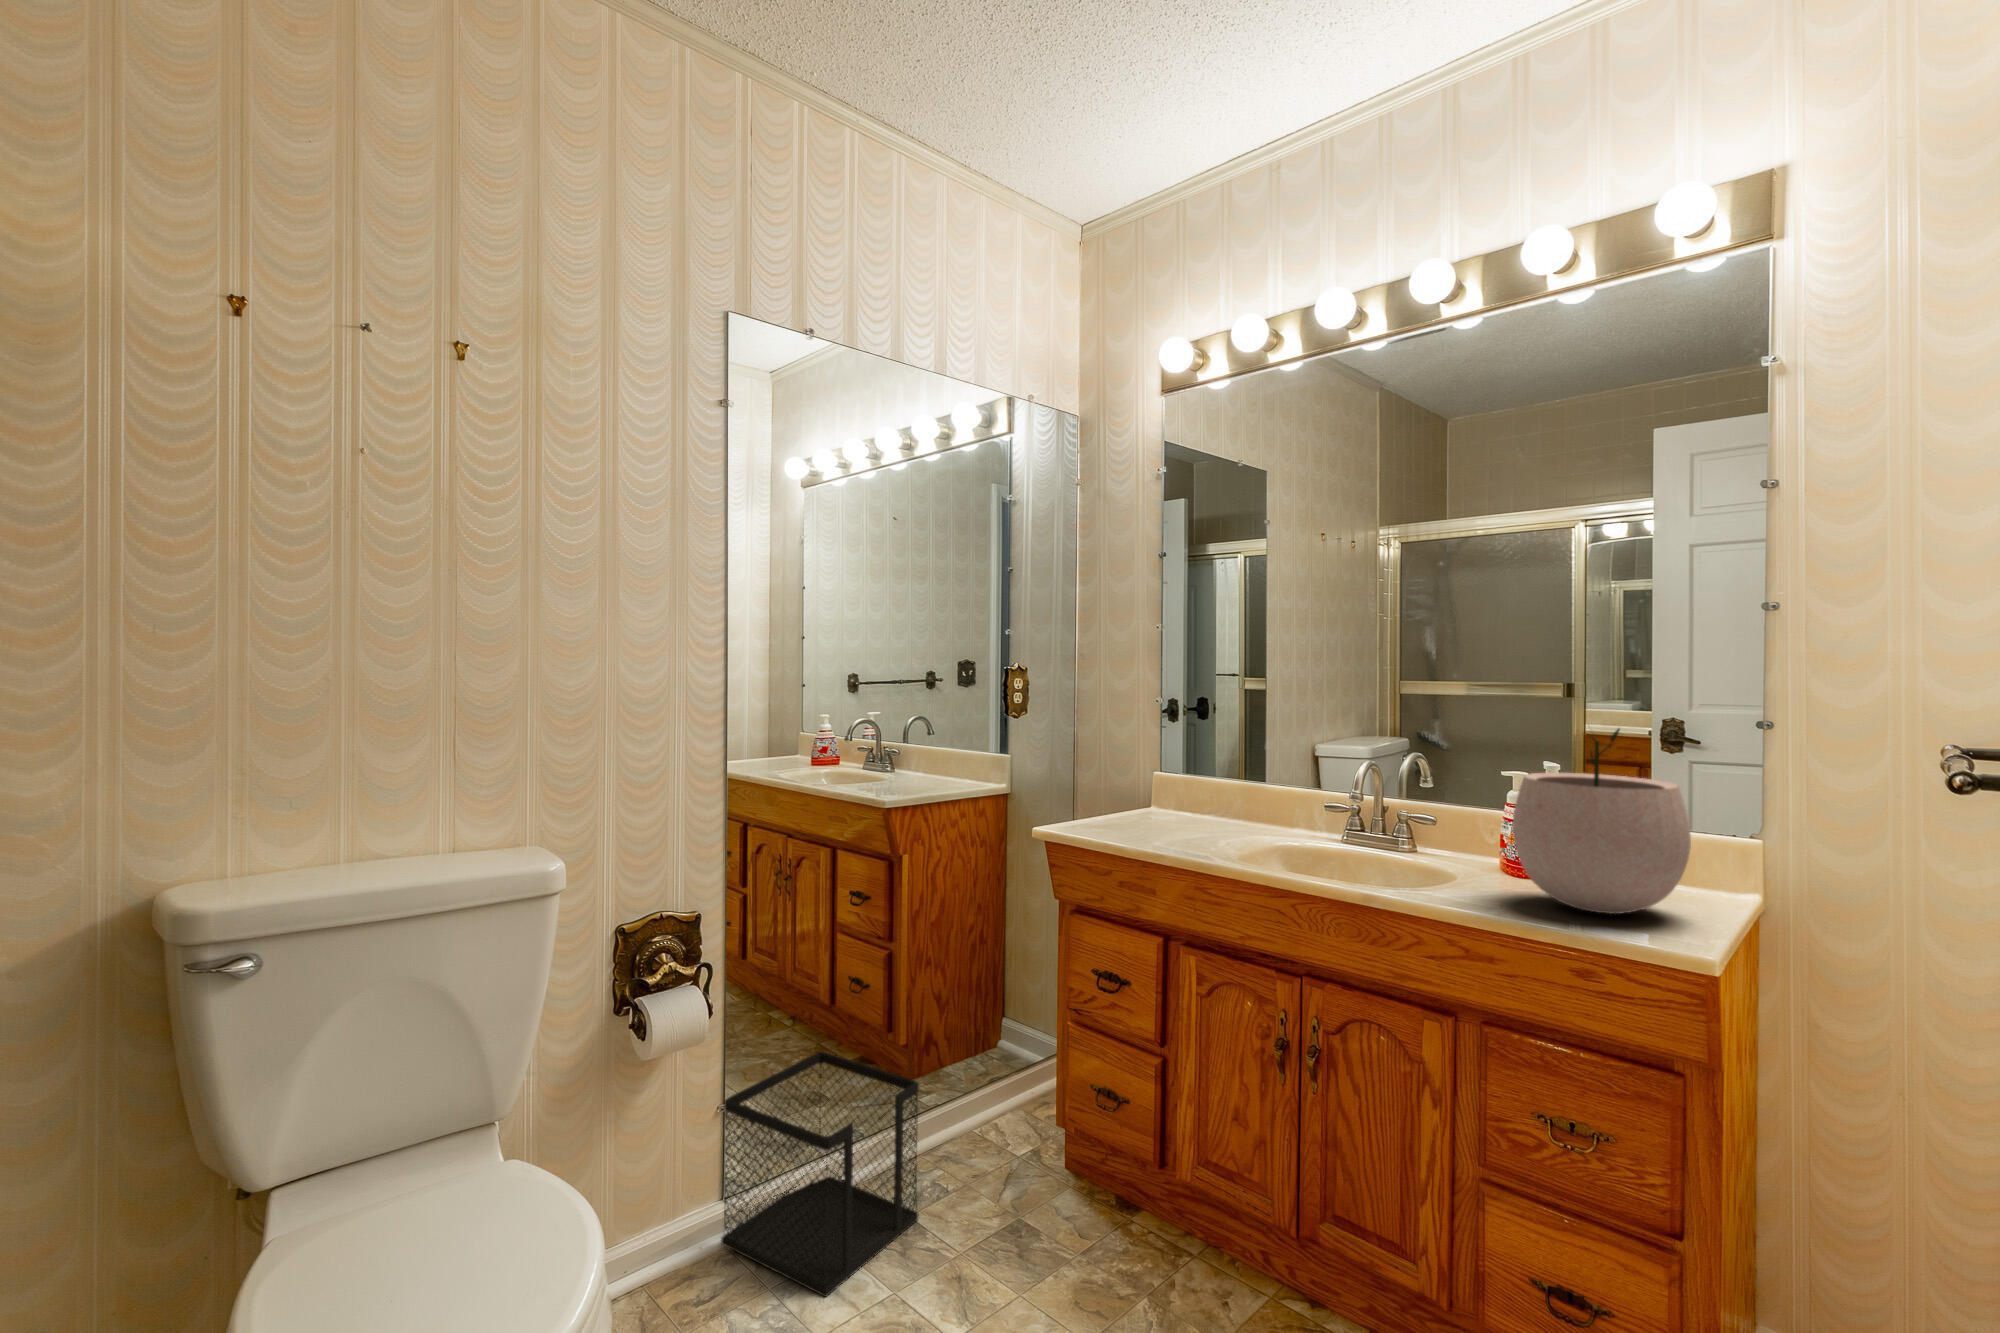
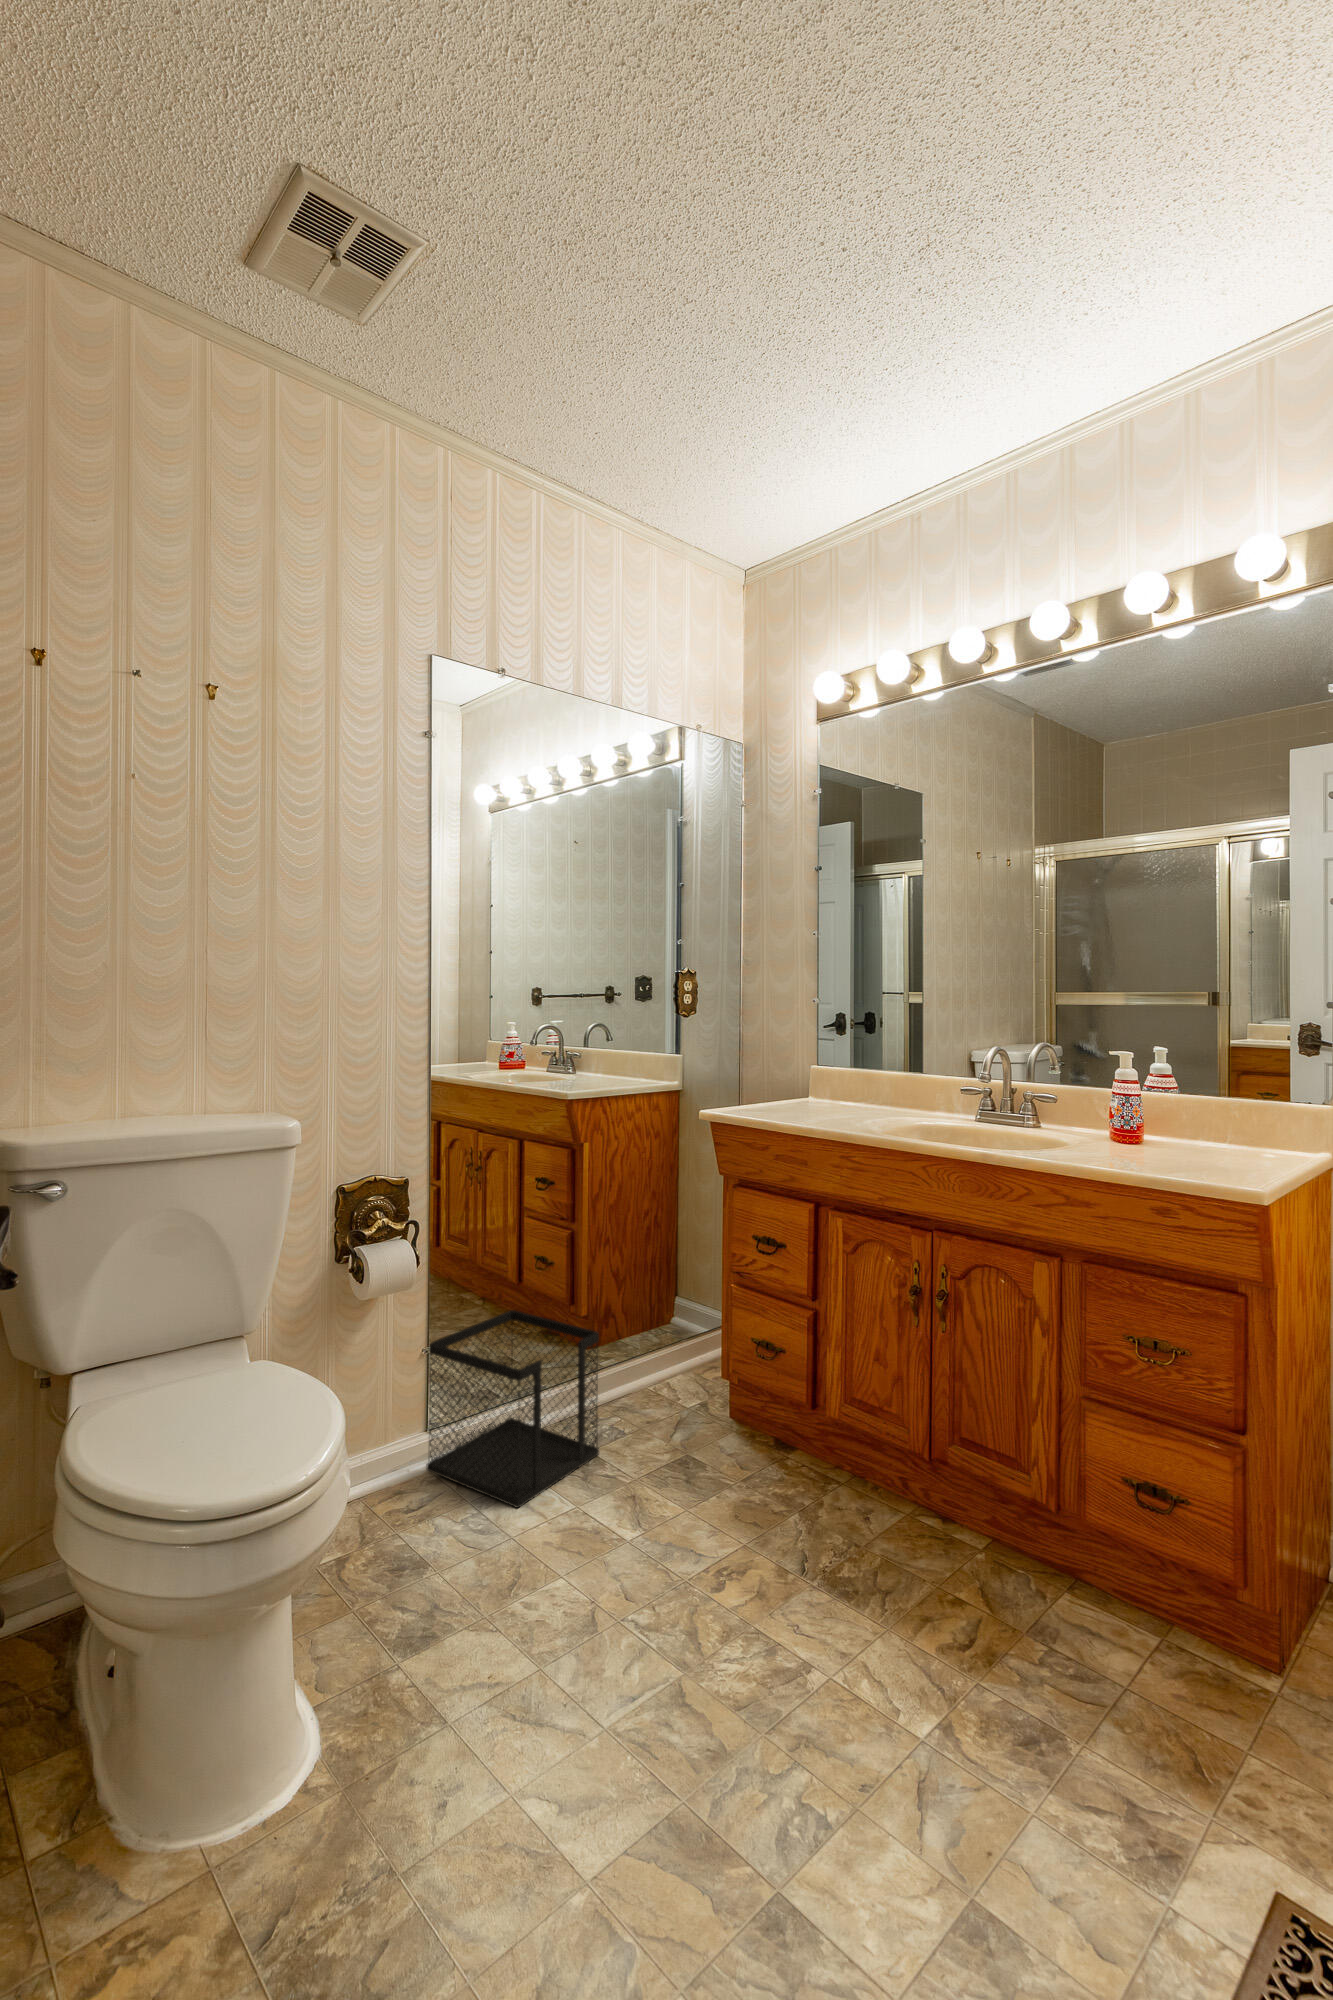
plant pot: present [1513,729,1691,914] -> none [1109,1000,1255,1162]

